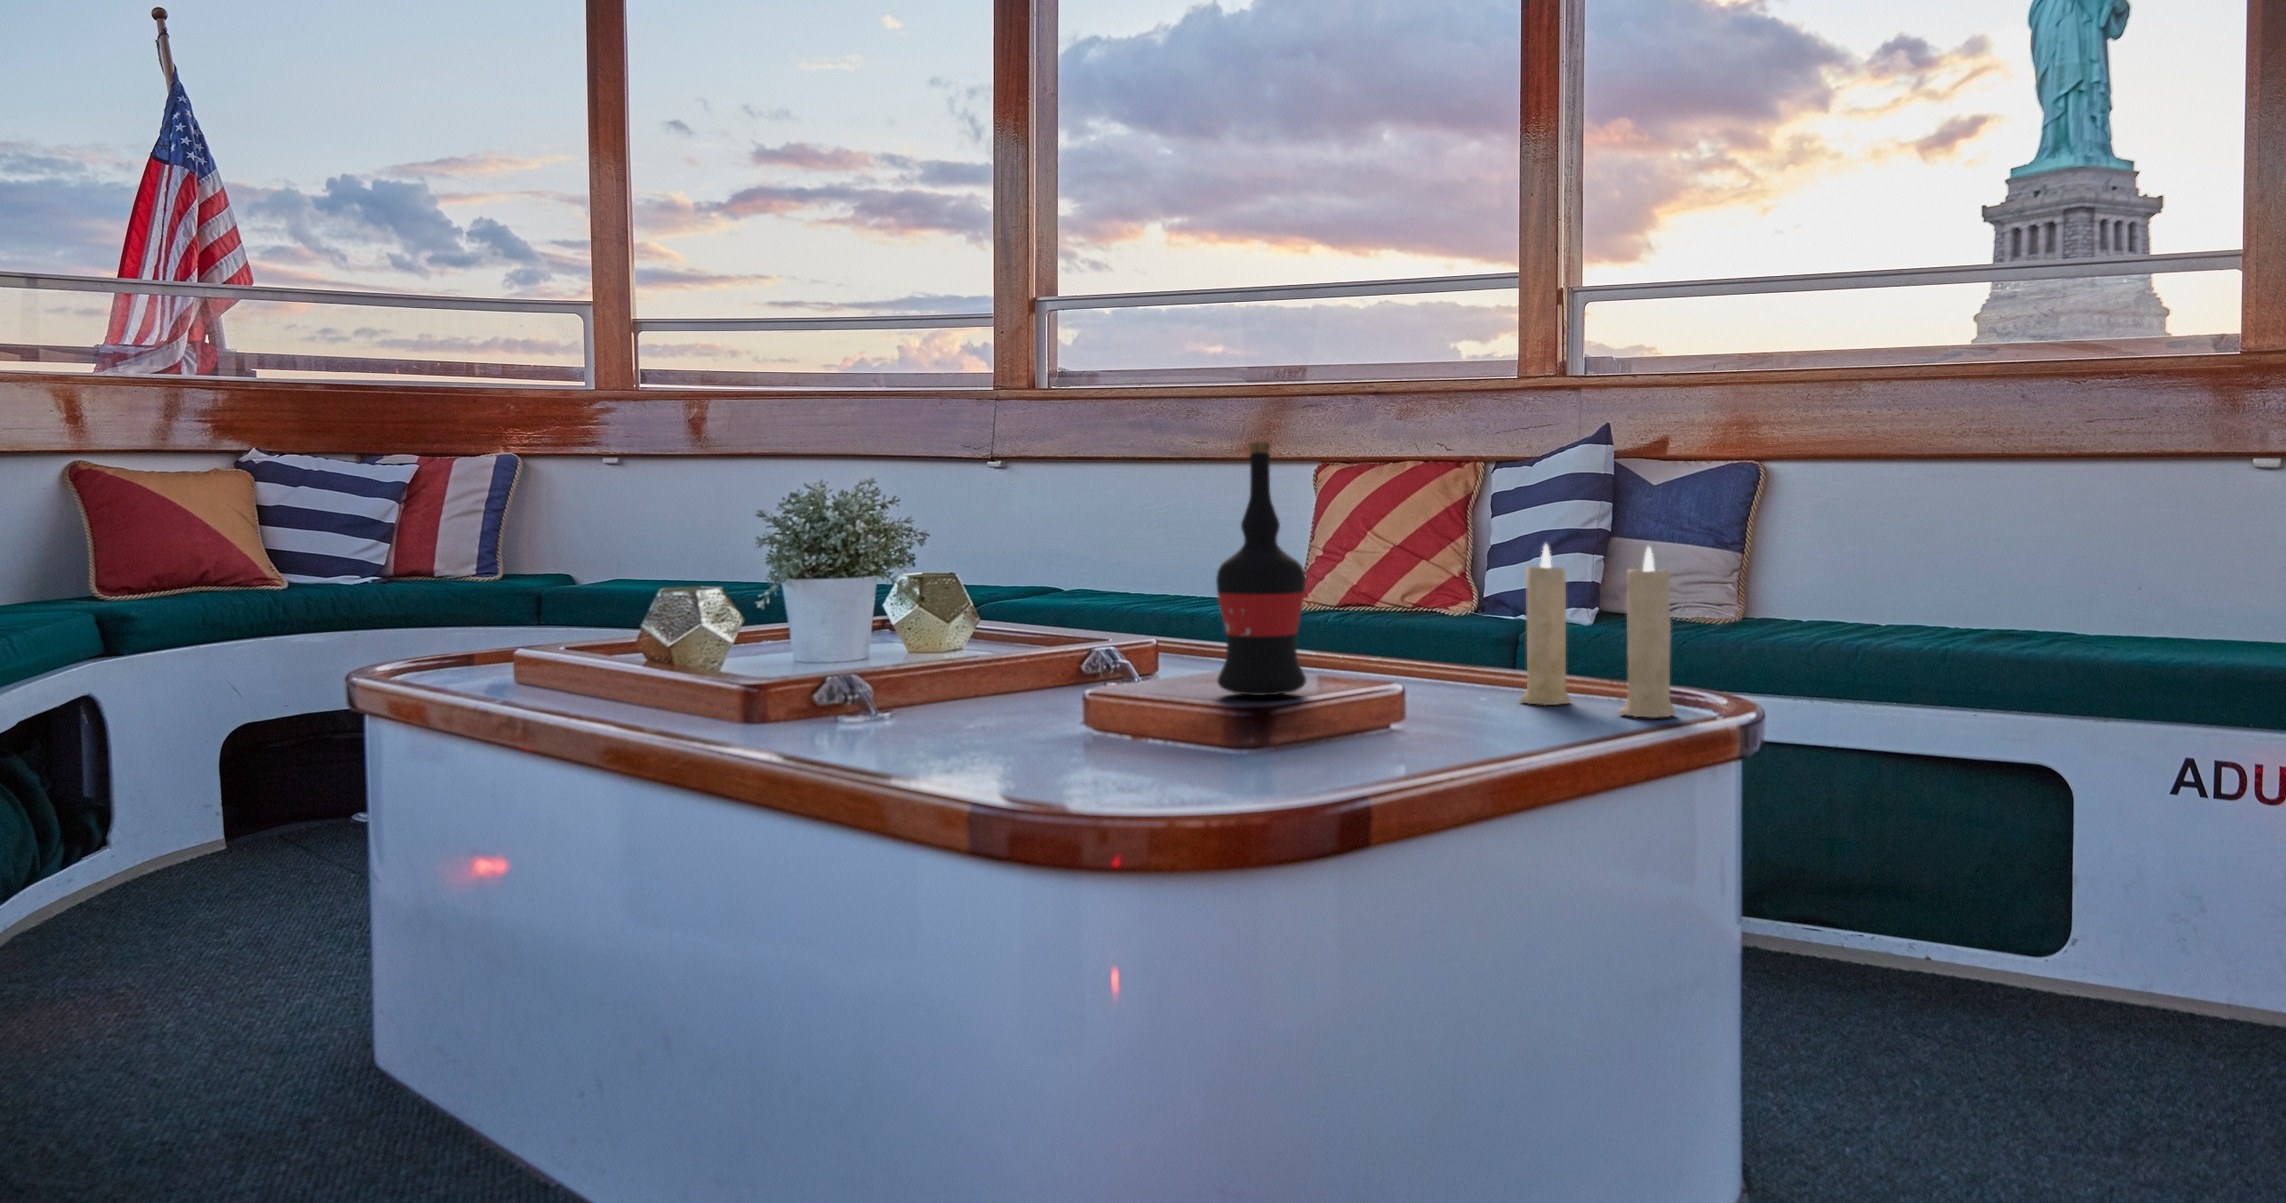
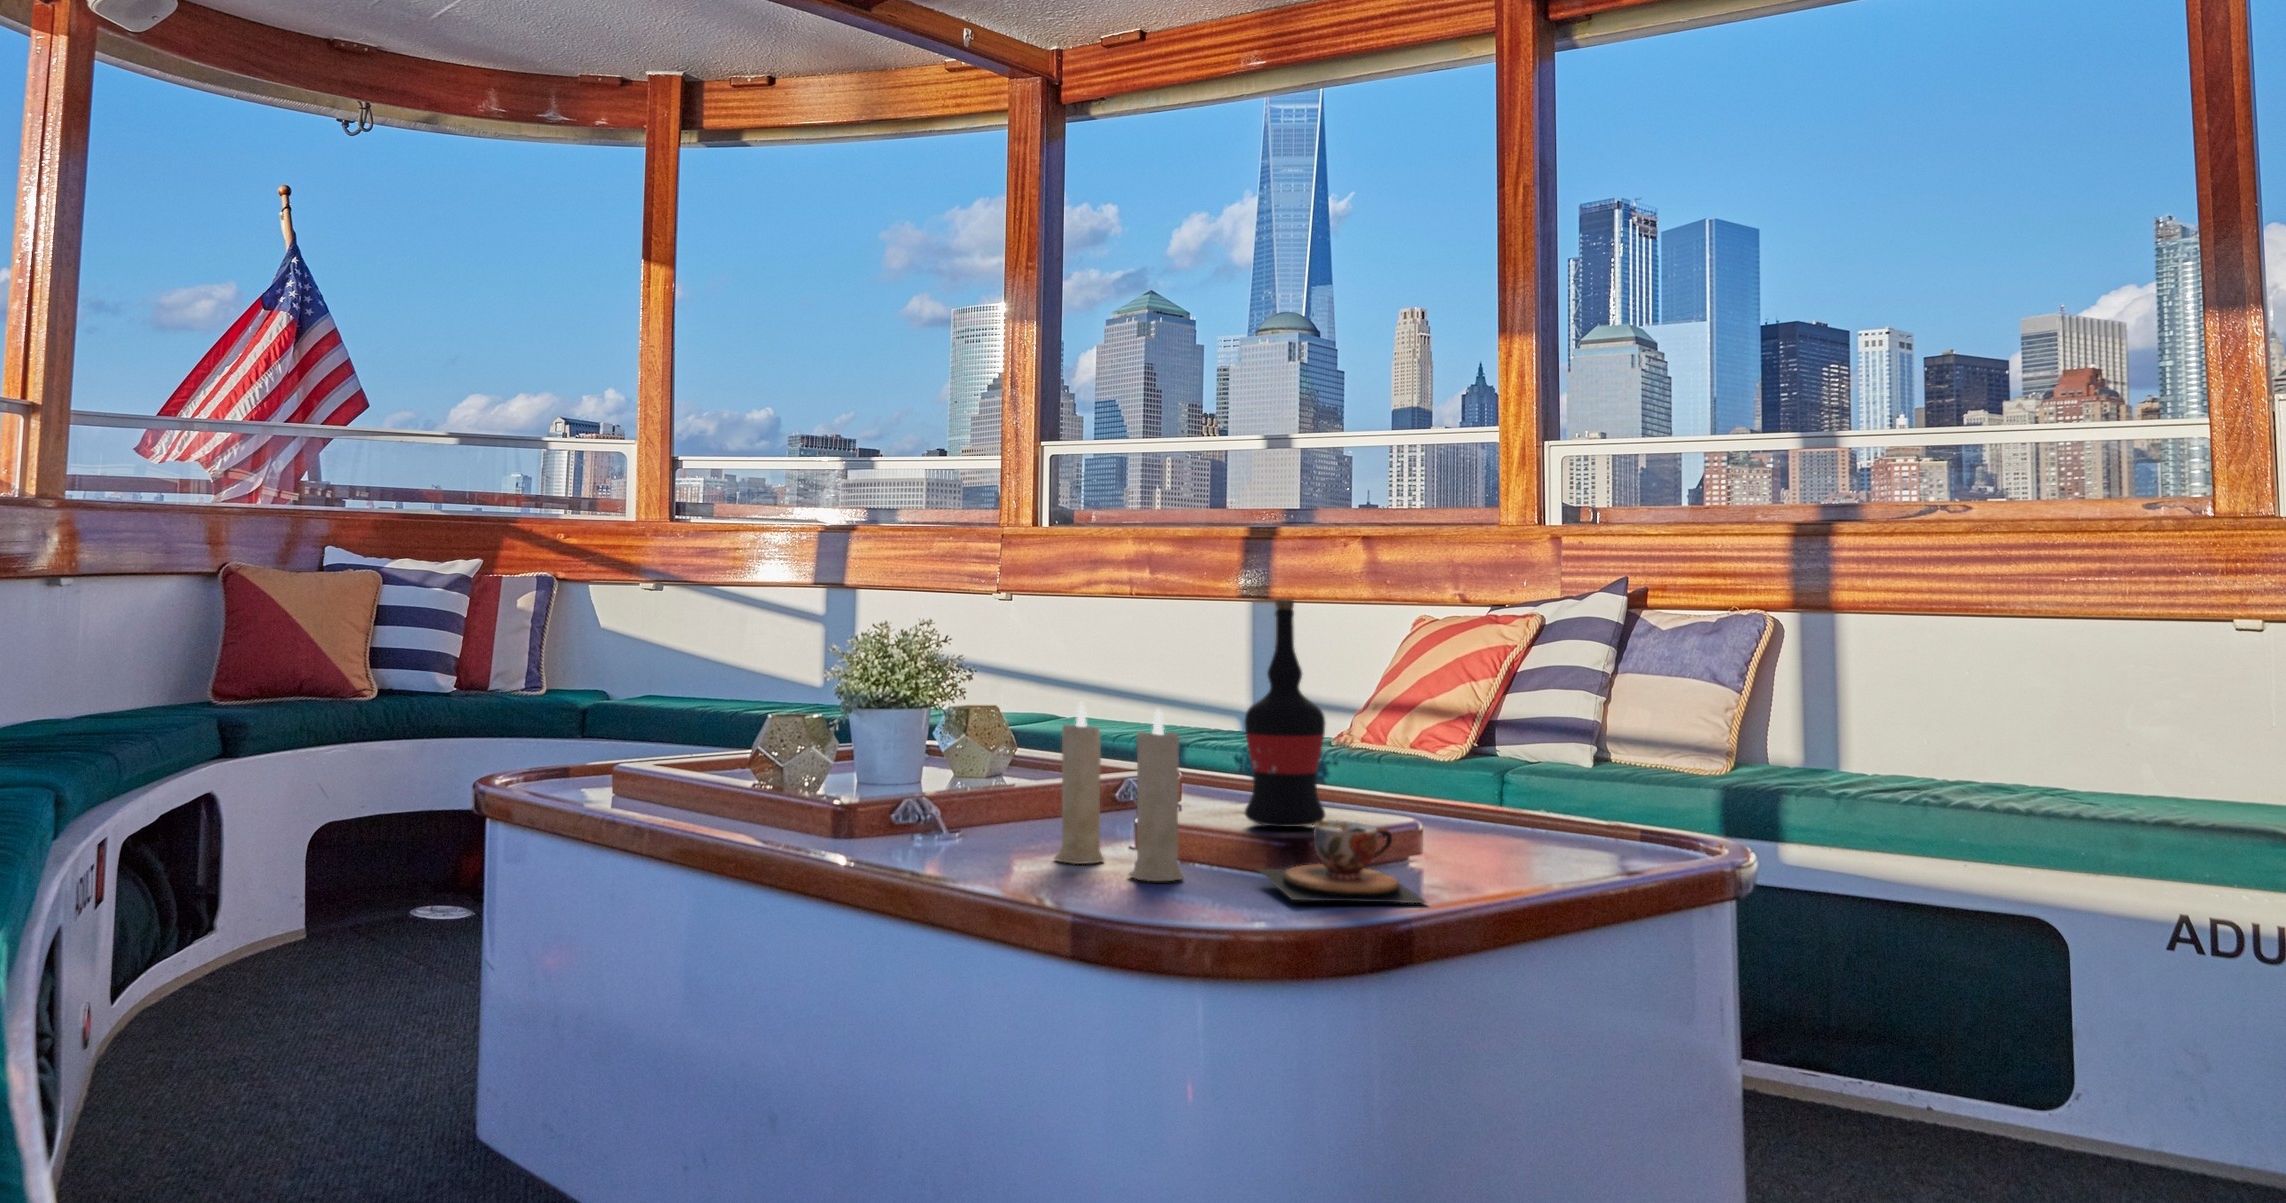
candle: present [1520,544,1676,718] -> present [1054,703,1183,881]
teacup: none [1209,685,1401,778] -> present [1257,820,1426,903]

